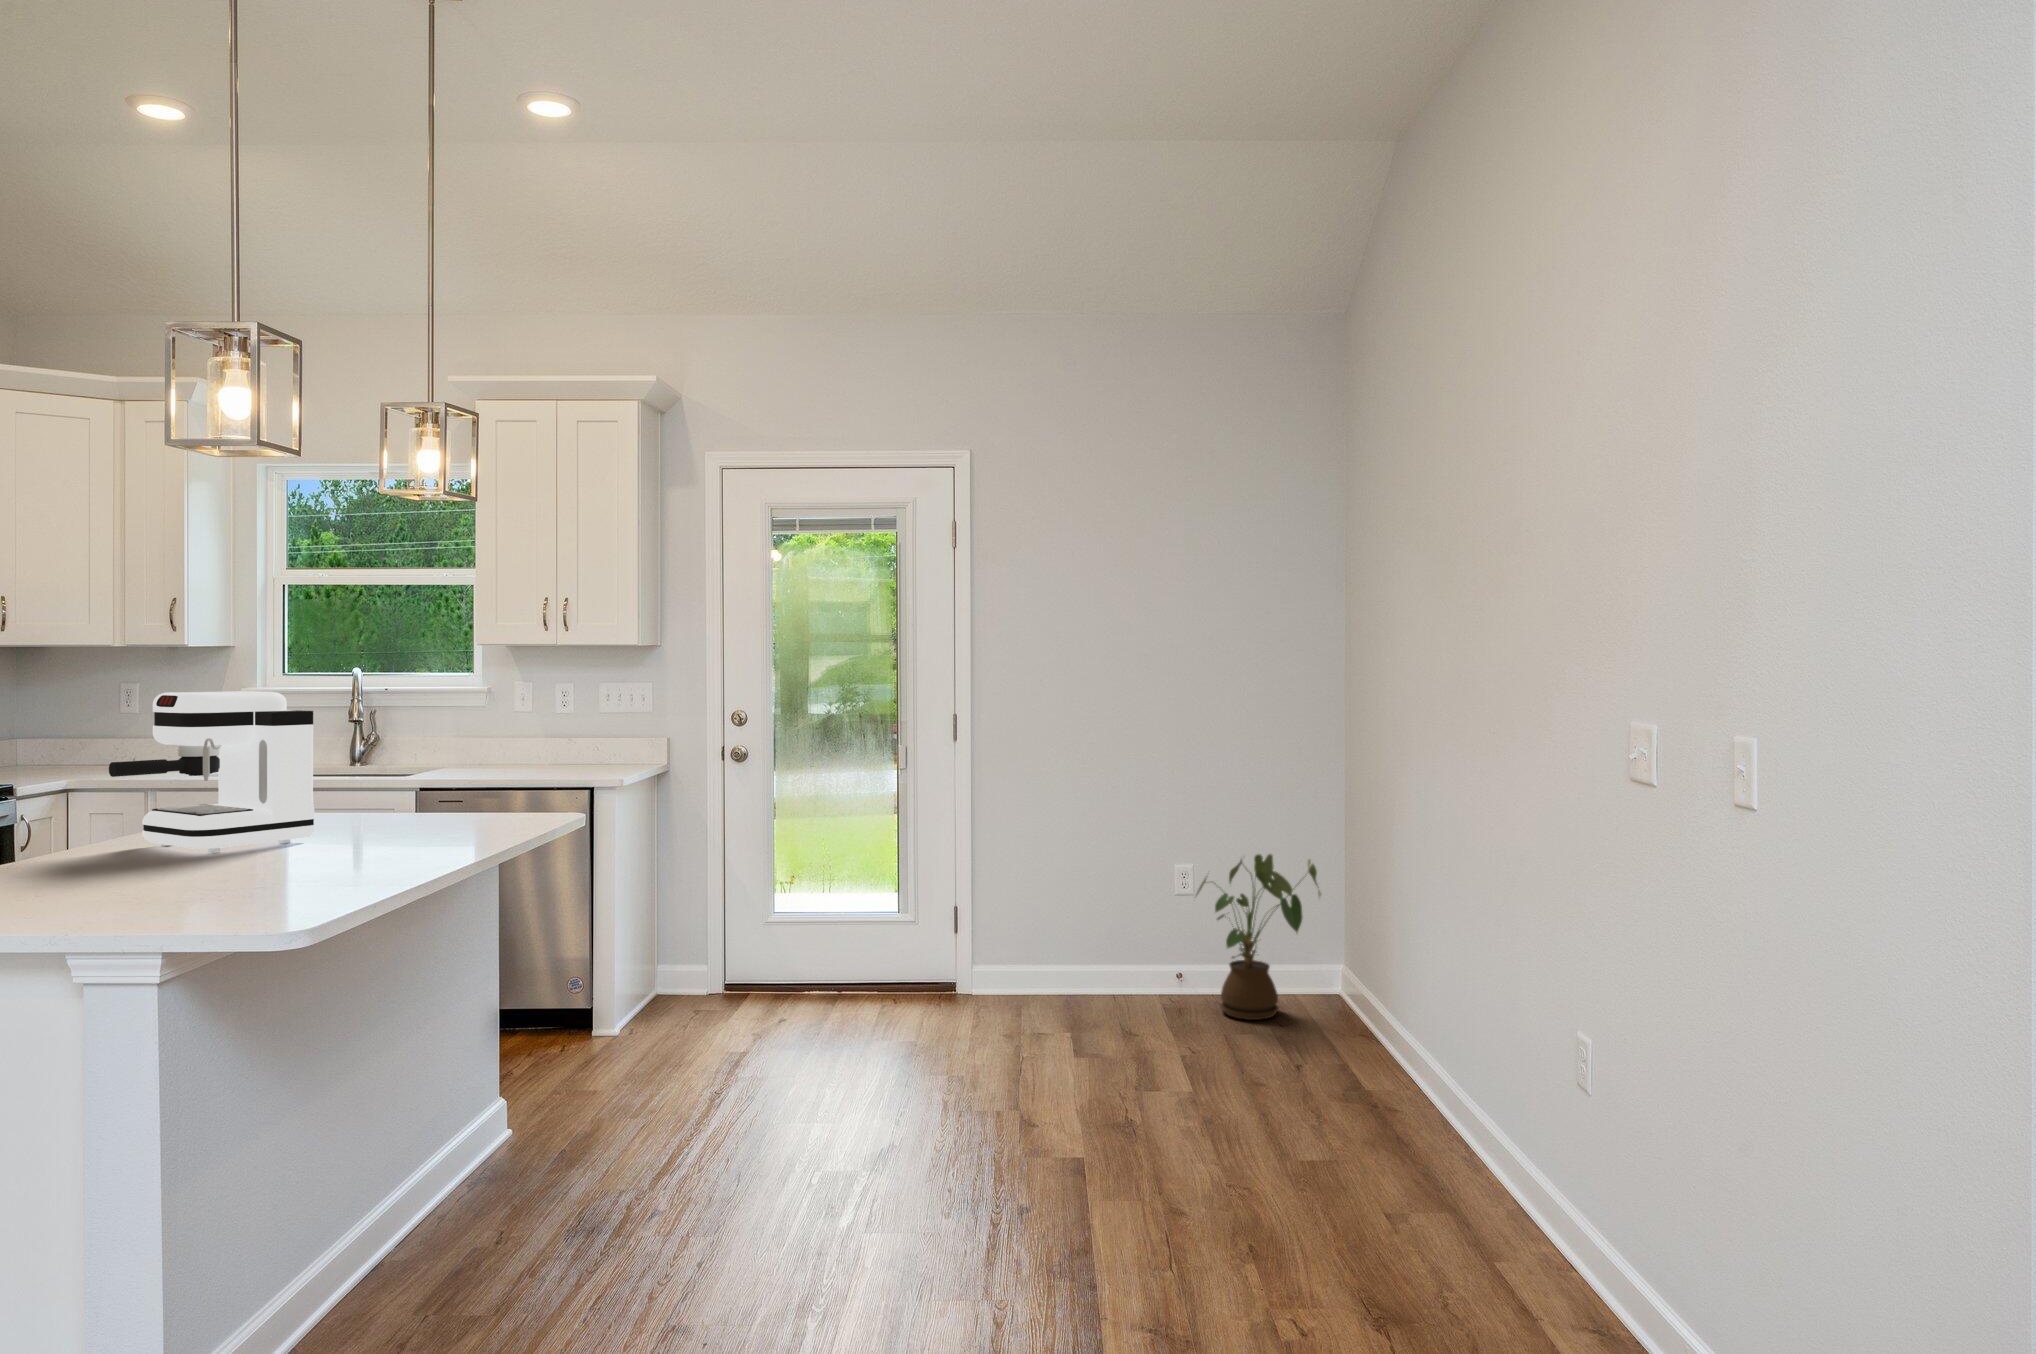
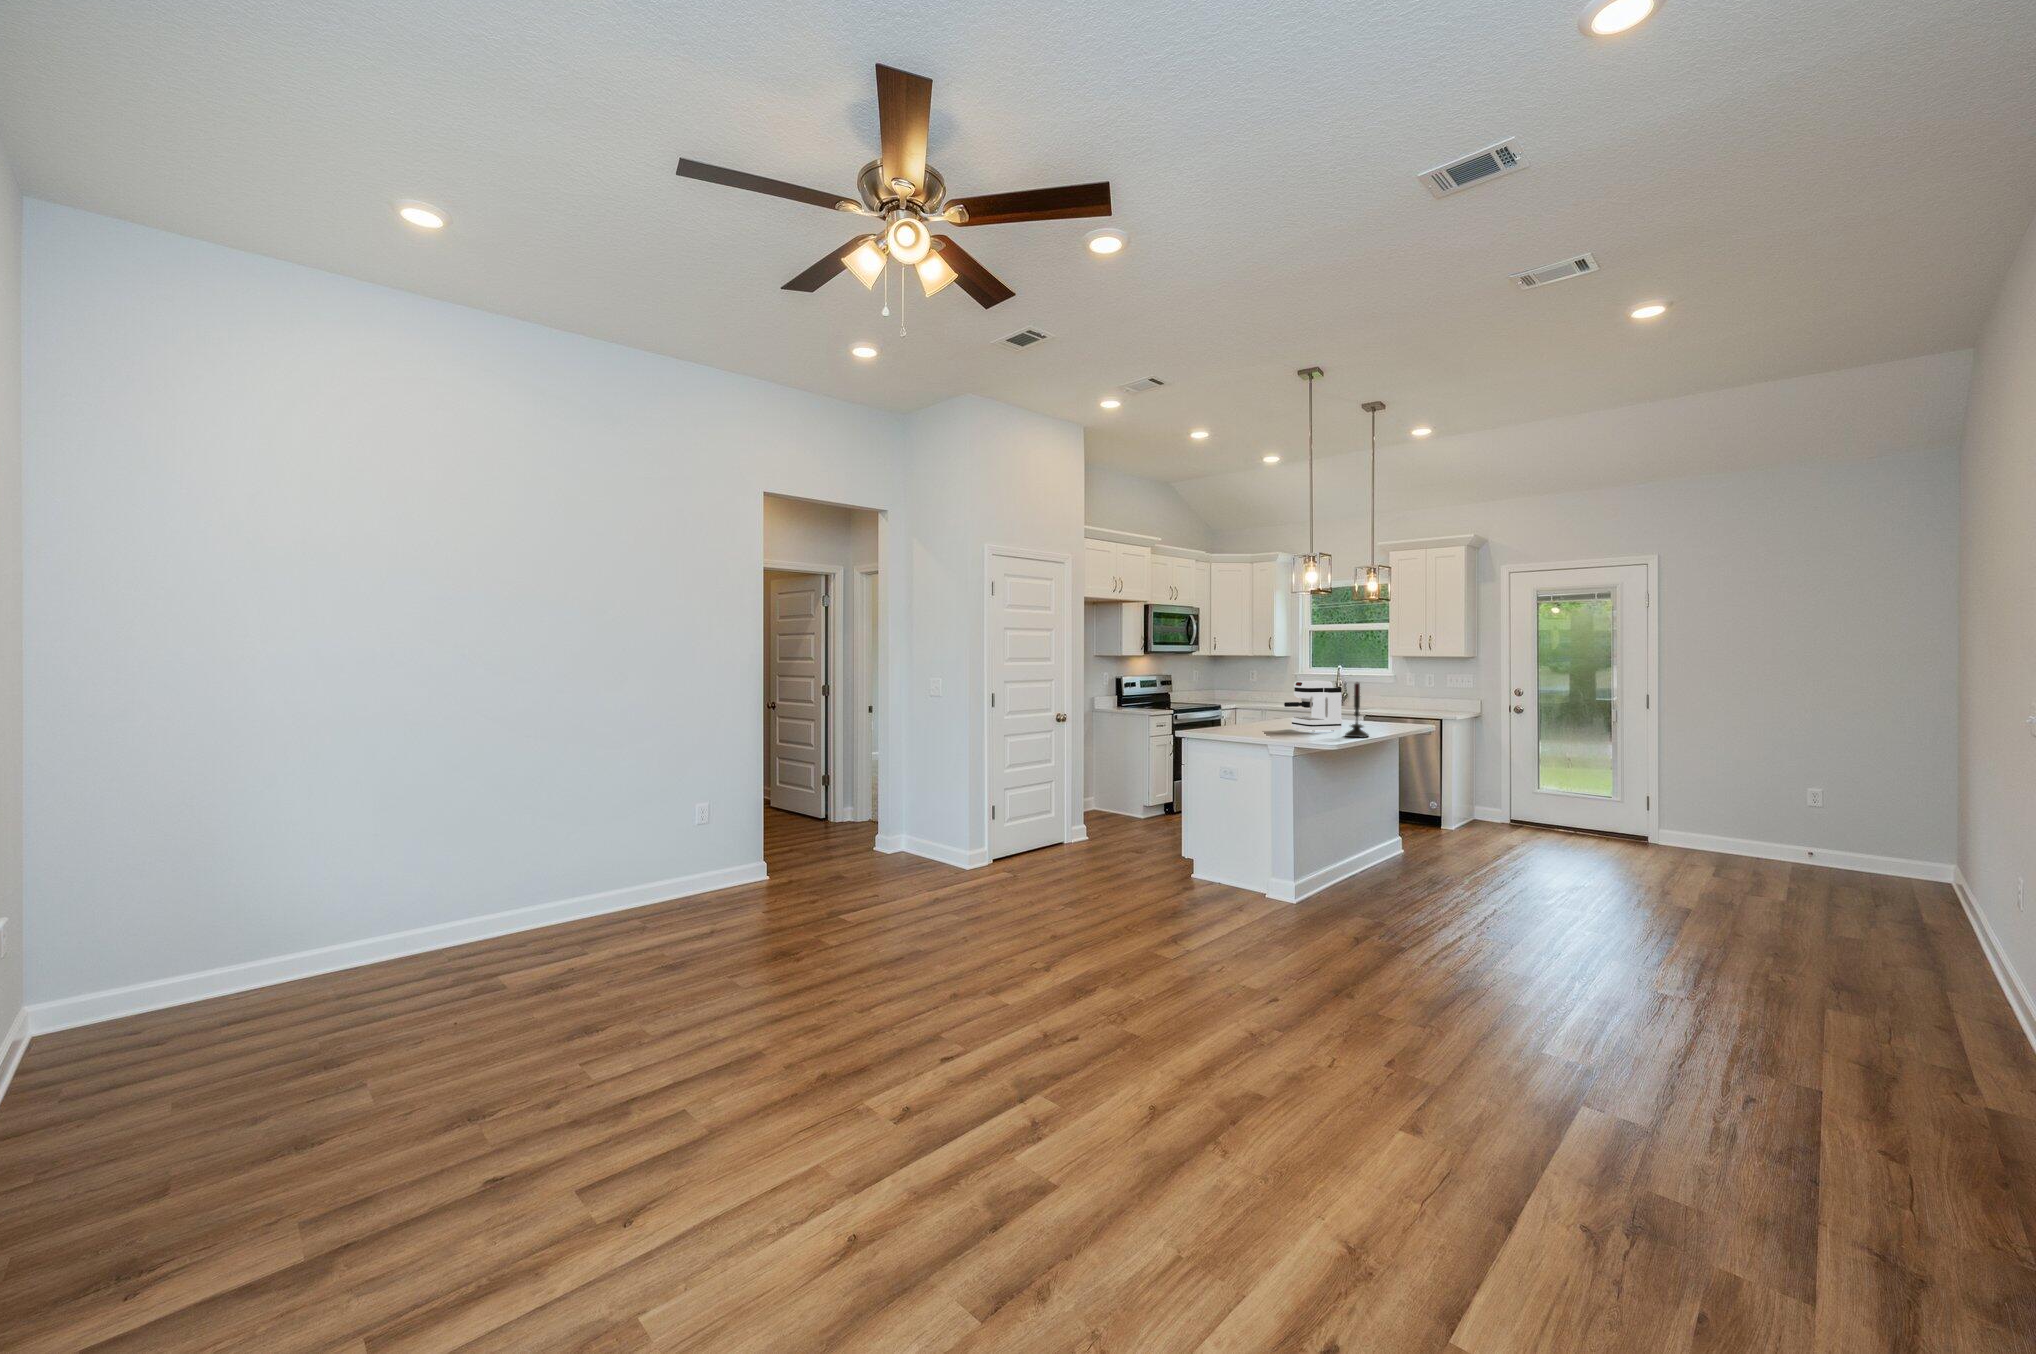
candle: none [314,685,391,863] -> present [1345,682,1368,737]
house plant: present [1197,854,1321,1020] -> none [1815,785,1929,884]

